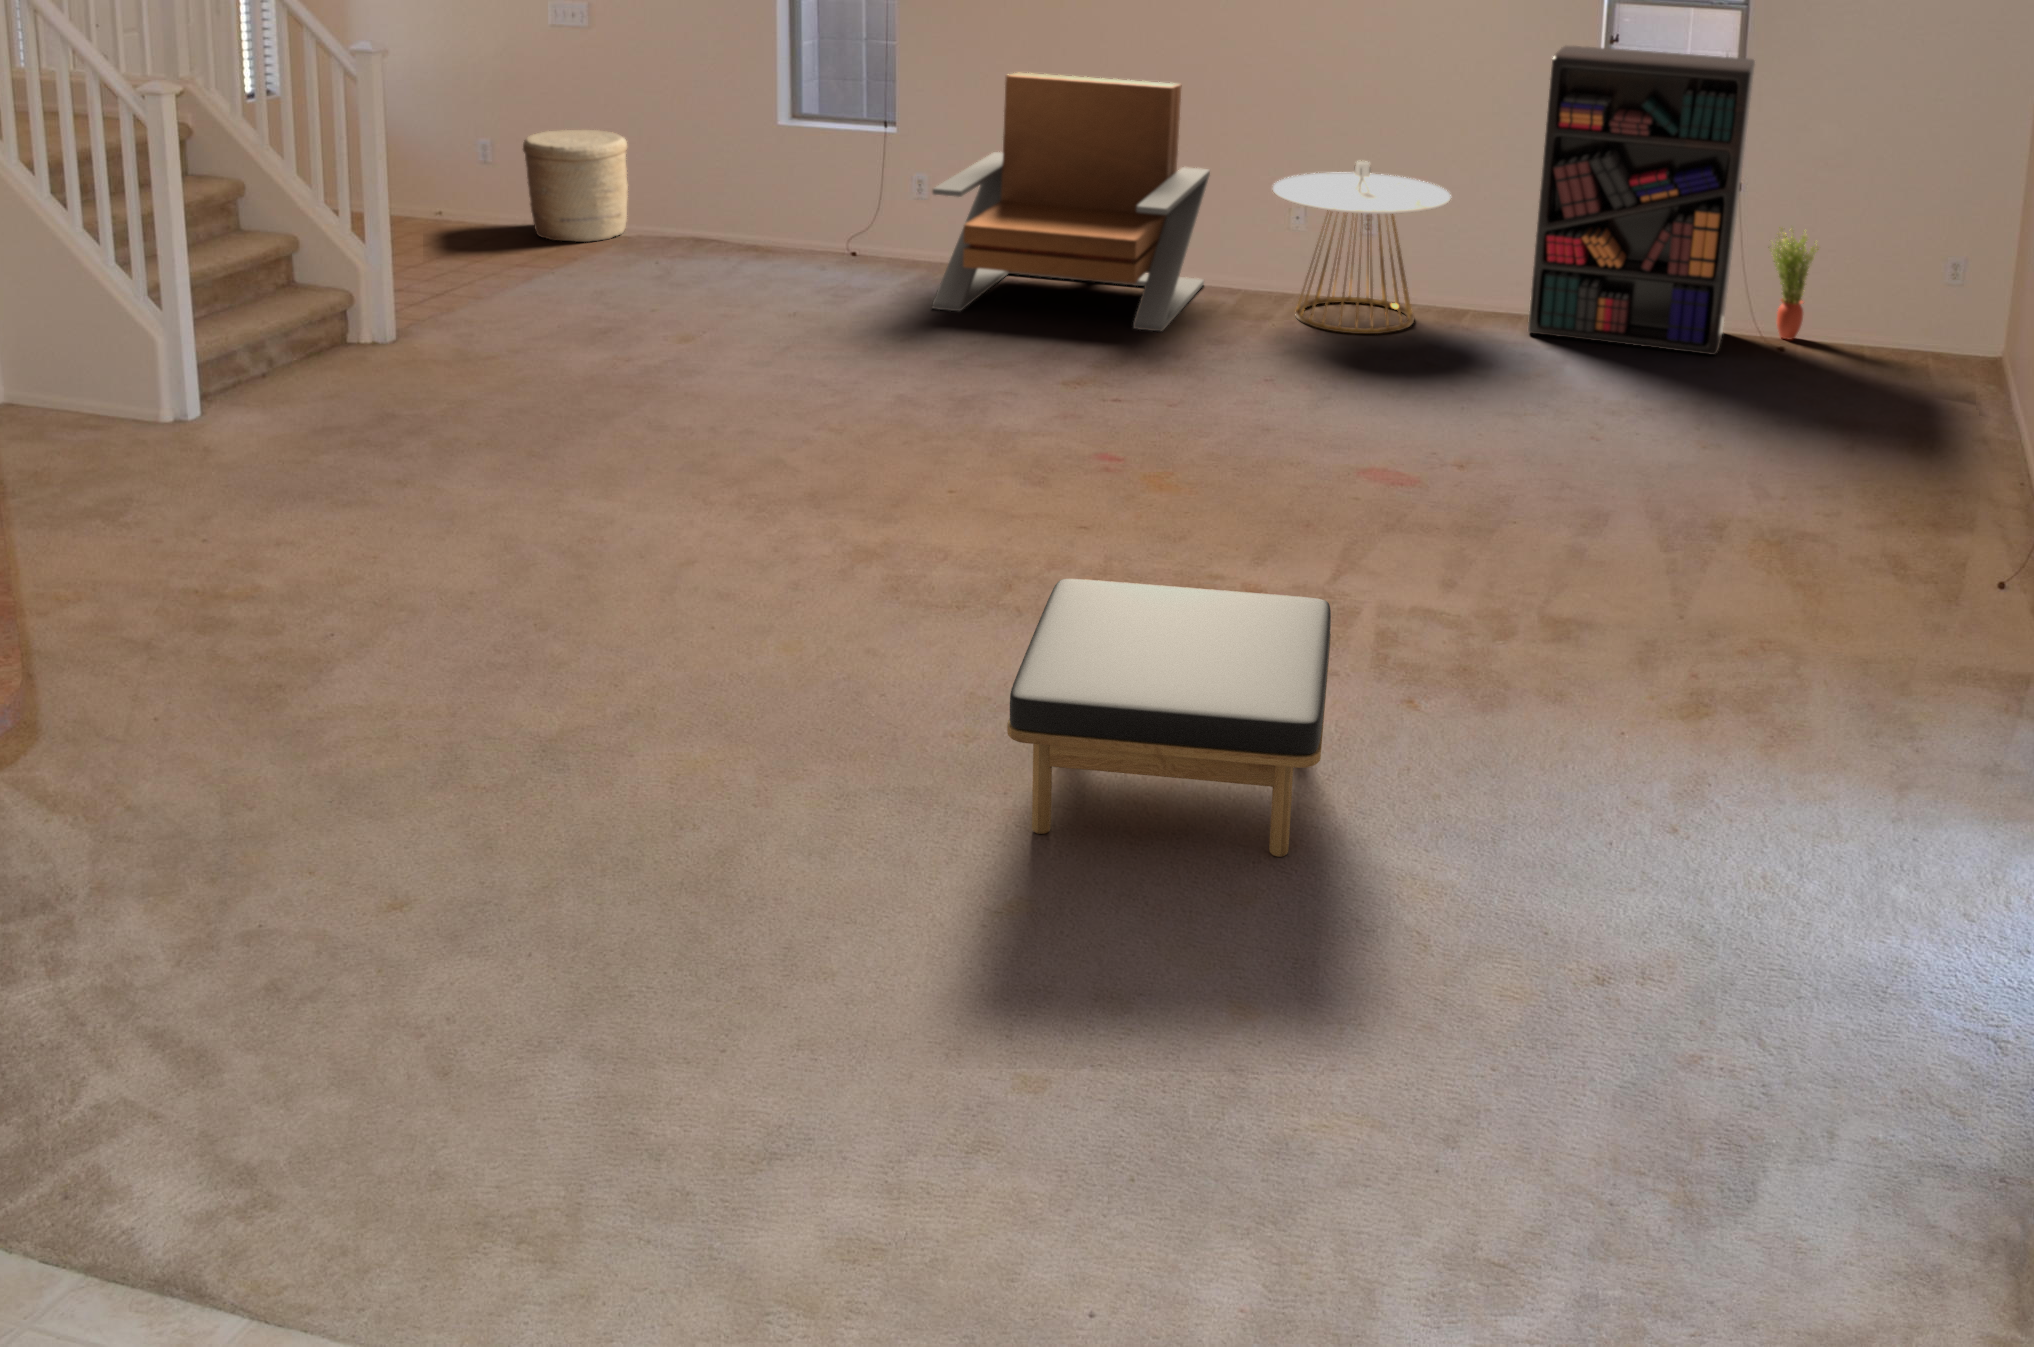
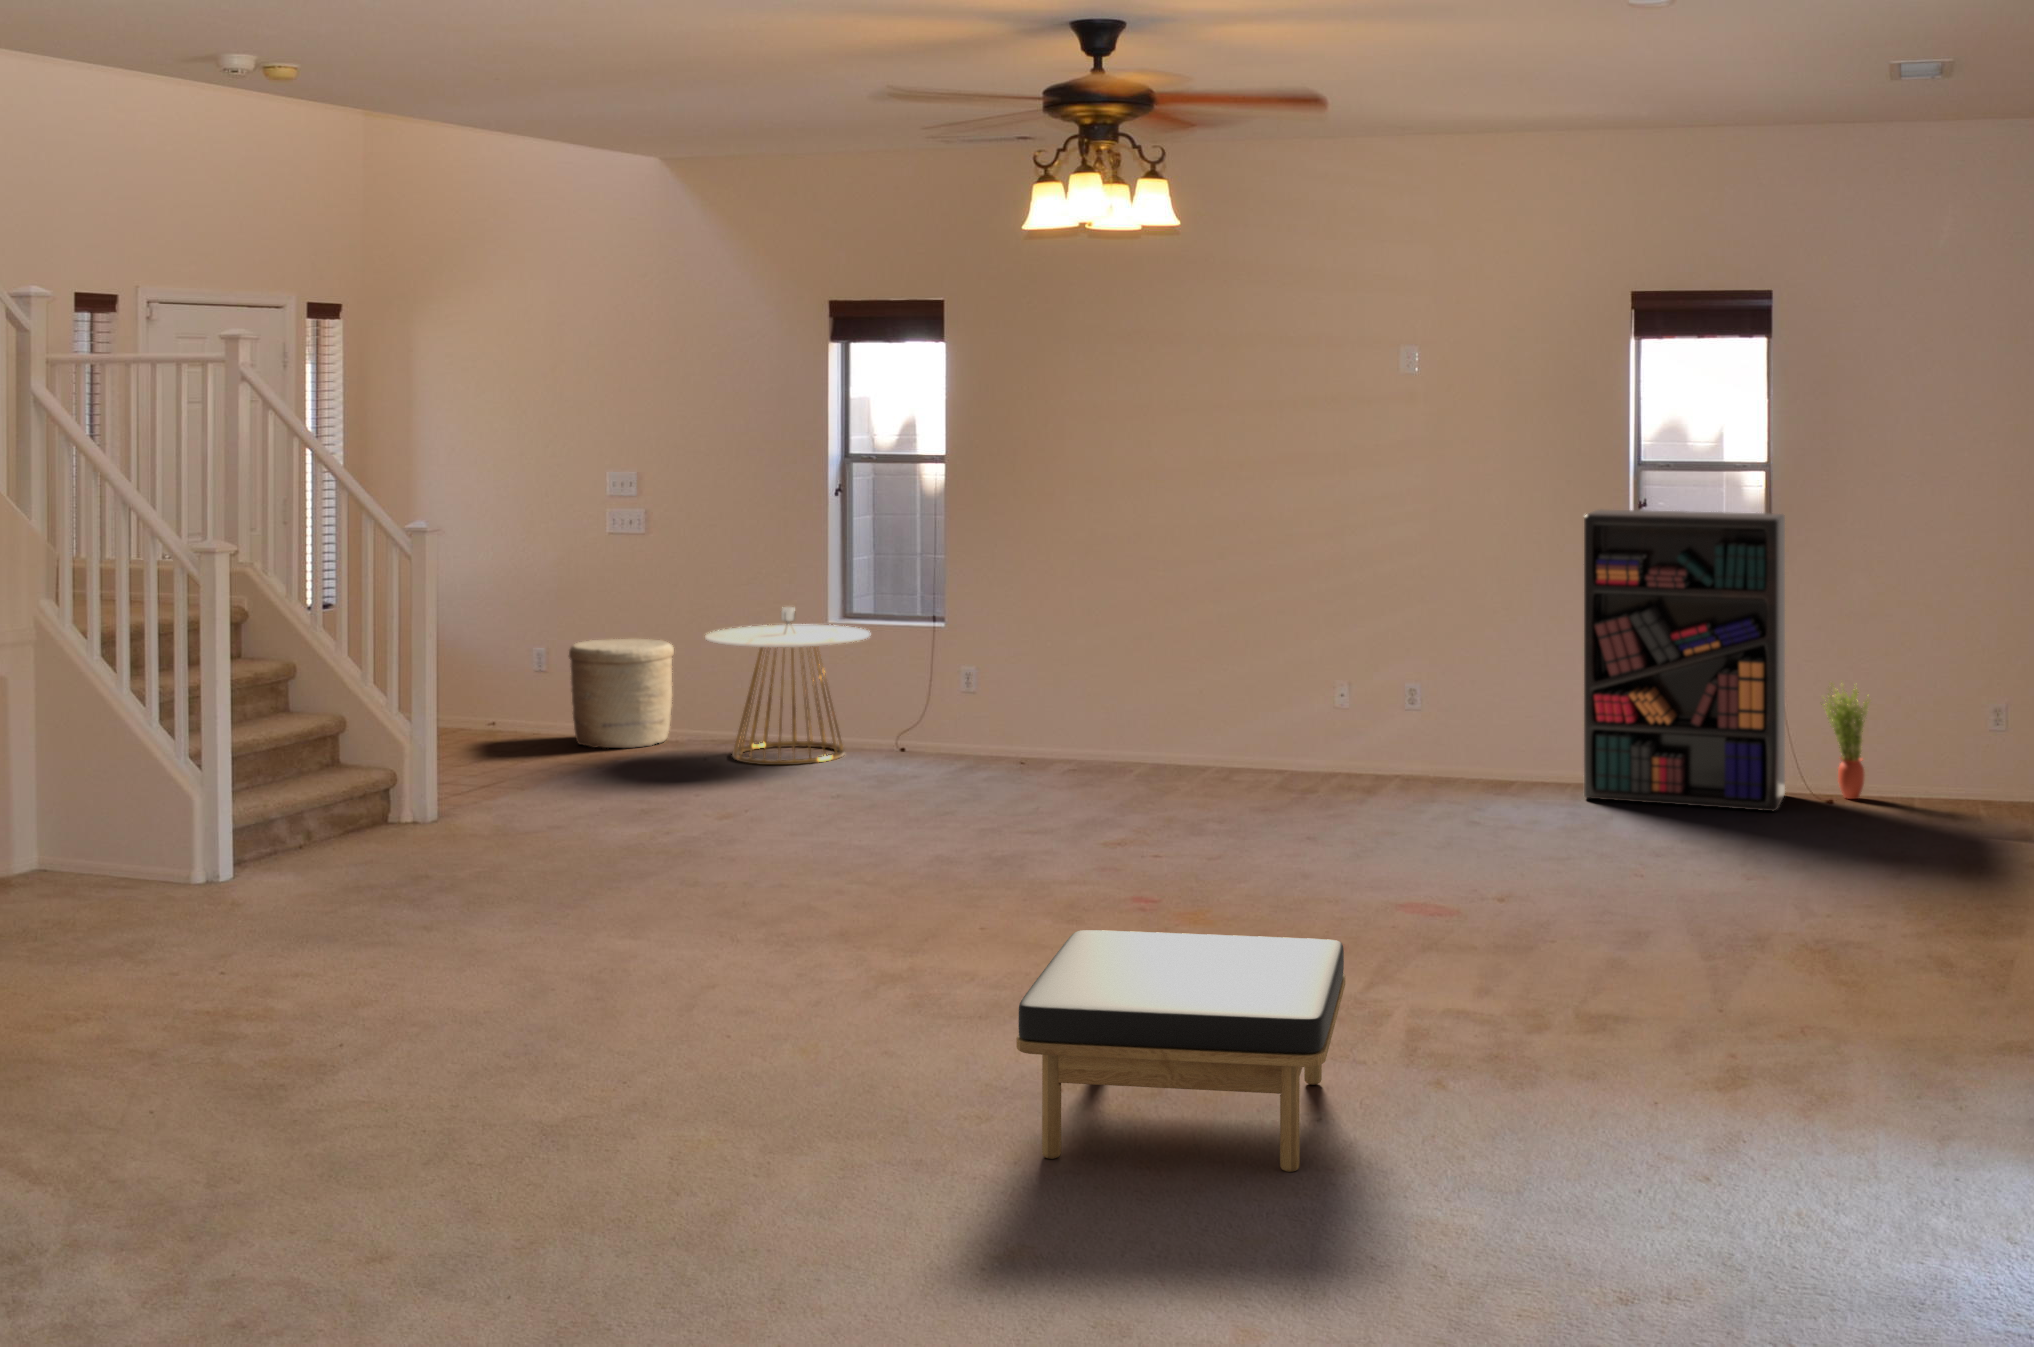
lounge chair: present [932,73,1210,331] -> none [976,559,1257,804]
side table: present [1273,161,1451,334] -> present [705,607,870,765]

